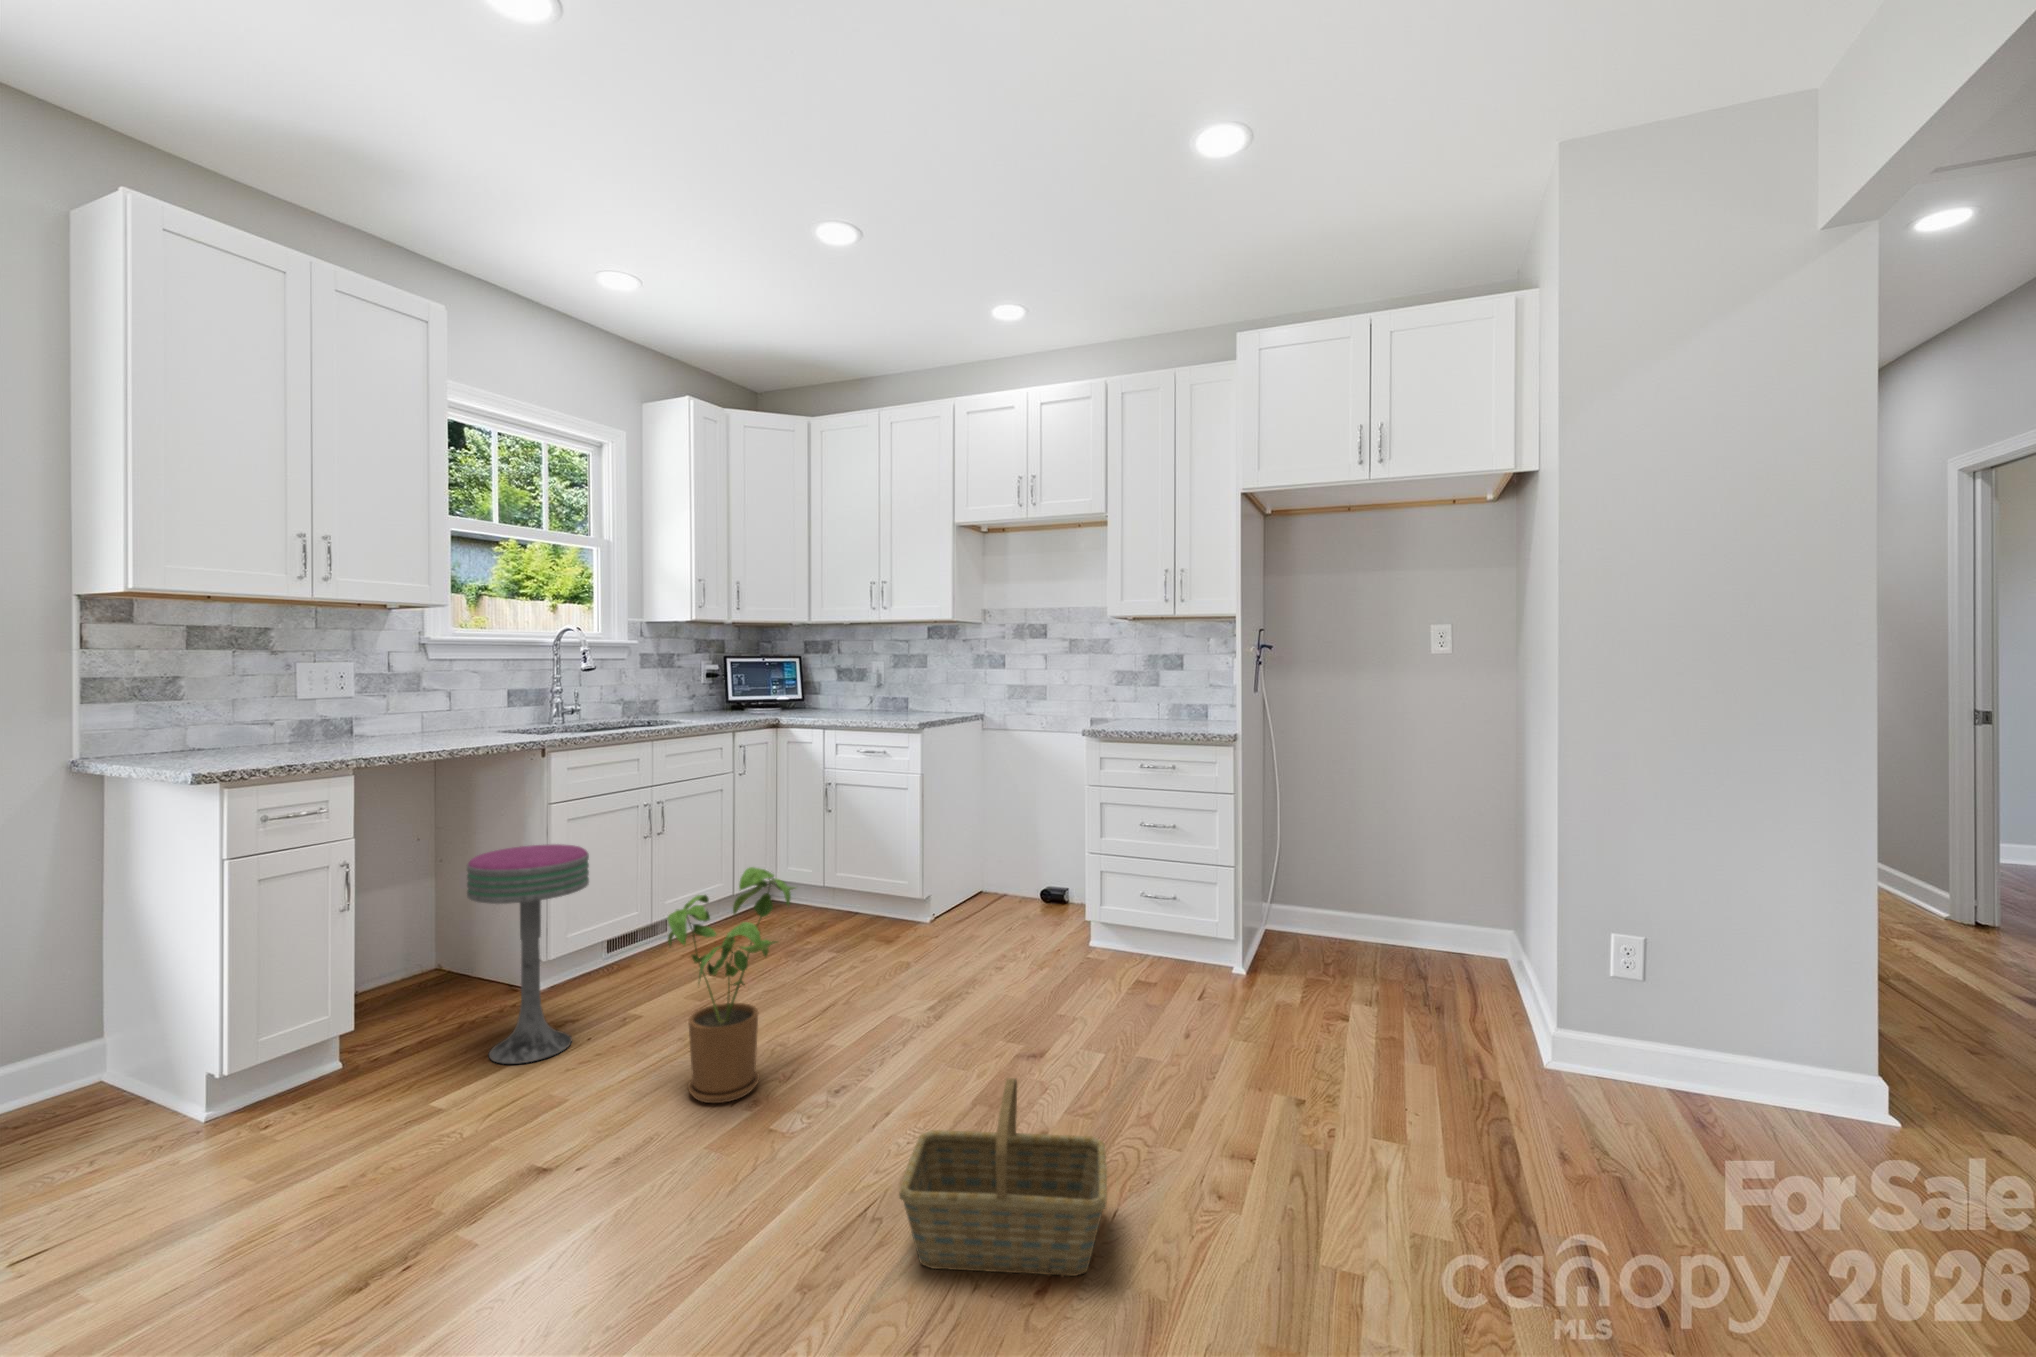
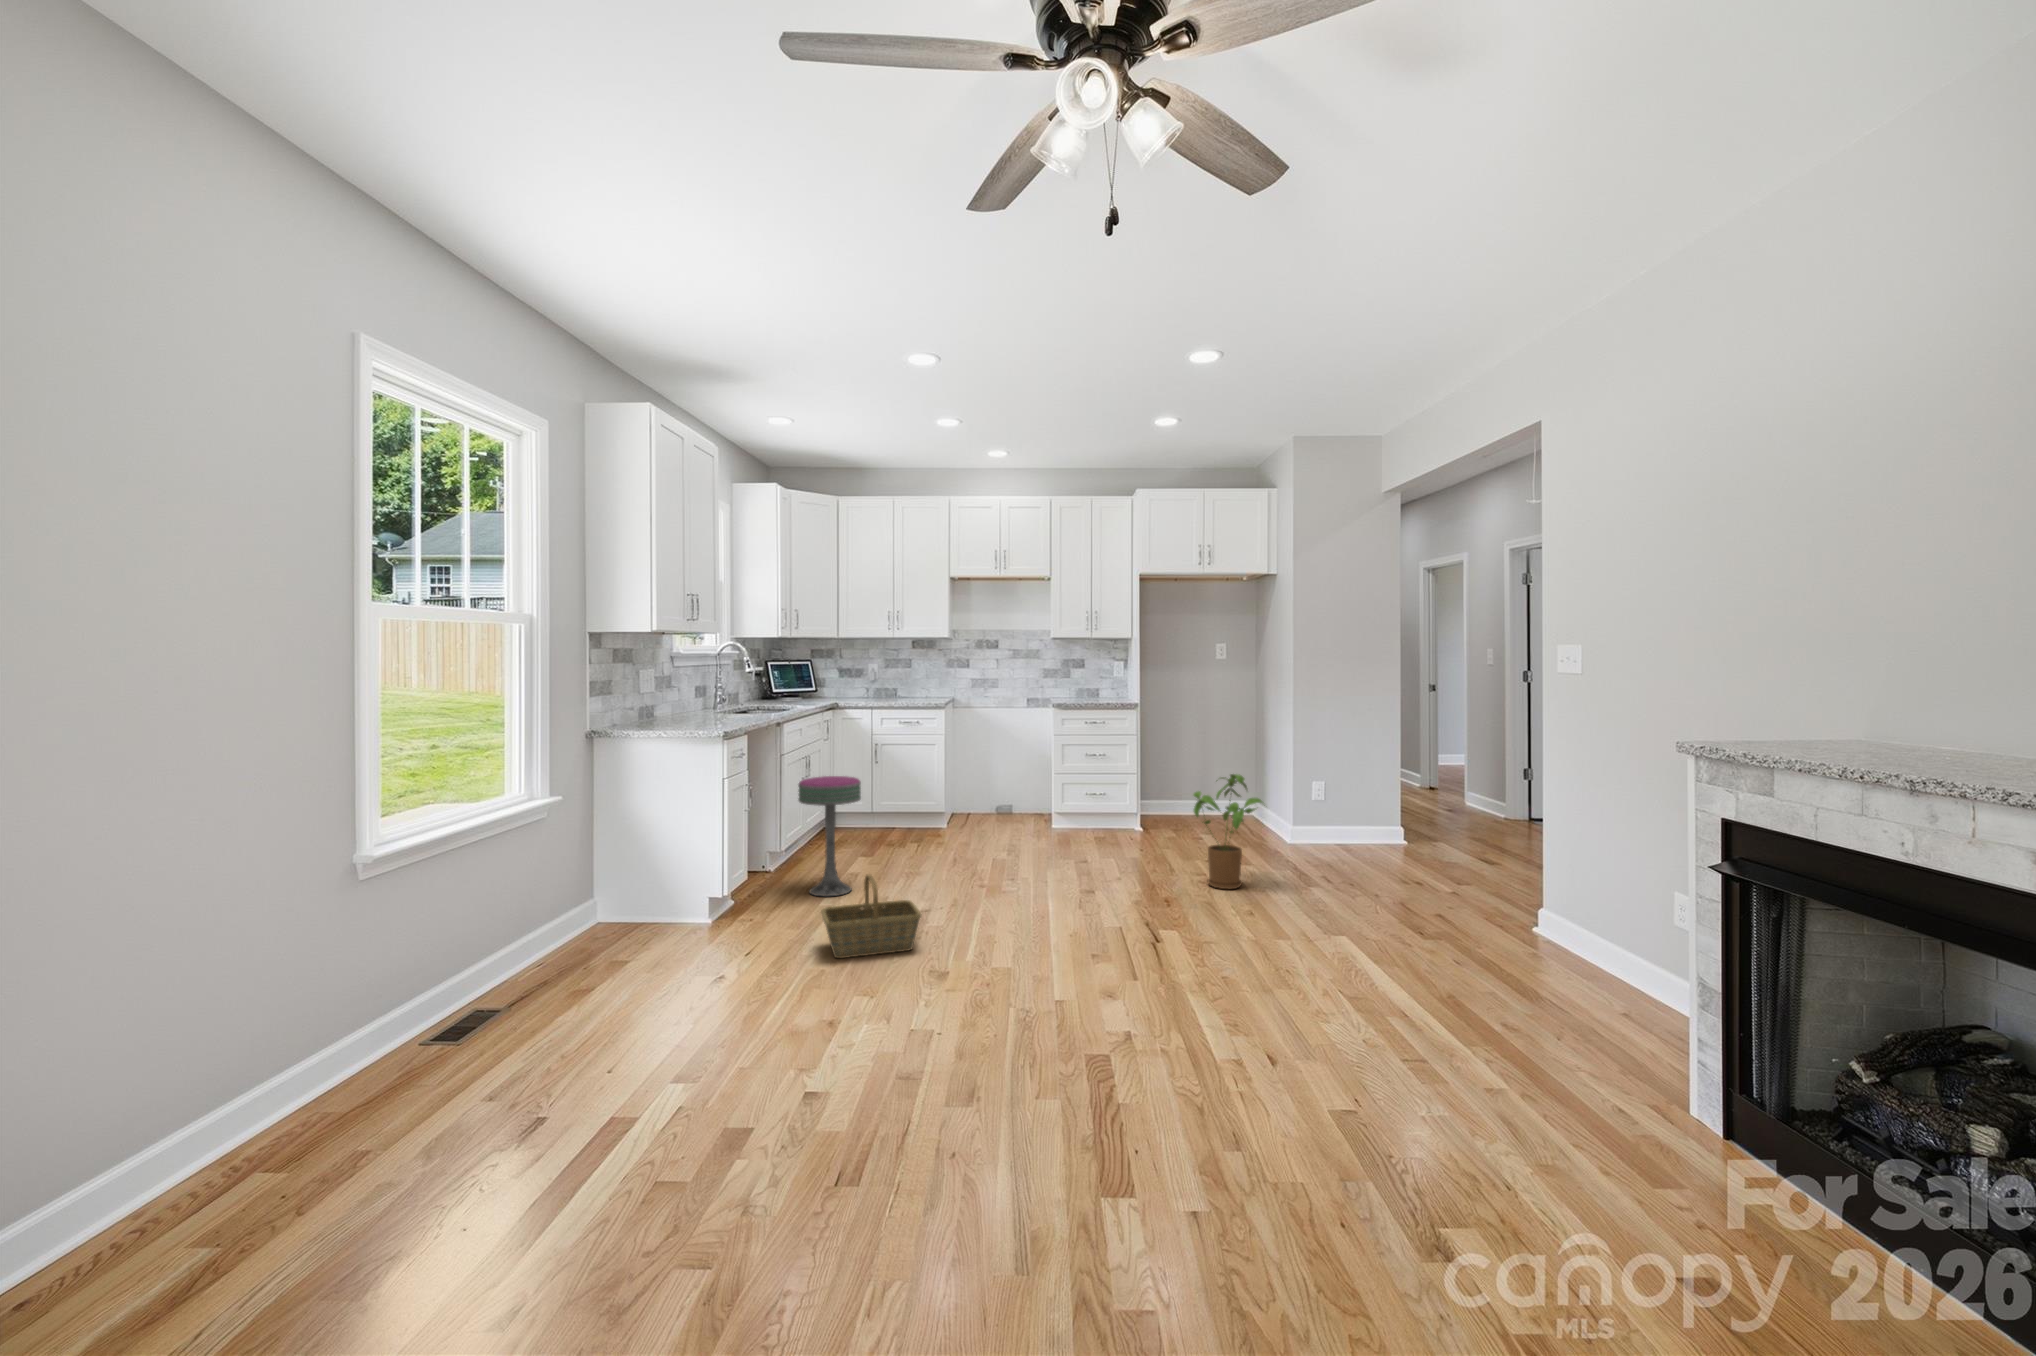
house plant: present [668,867,795,1103] -> present [1194,774,1262,889]
basket: present [899,1078,1107,1276] -> present [821,874,921,958]

